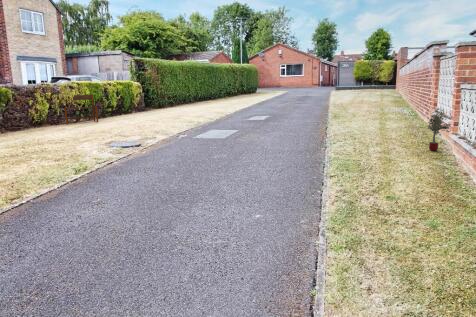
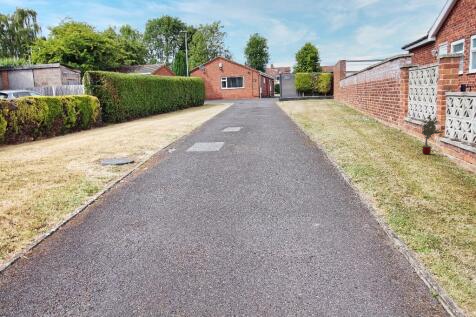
bench: present [64,94,98,124] -> none [22,110,62,143]

